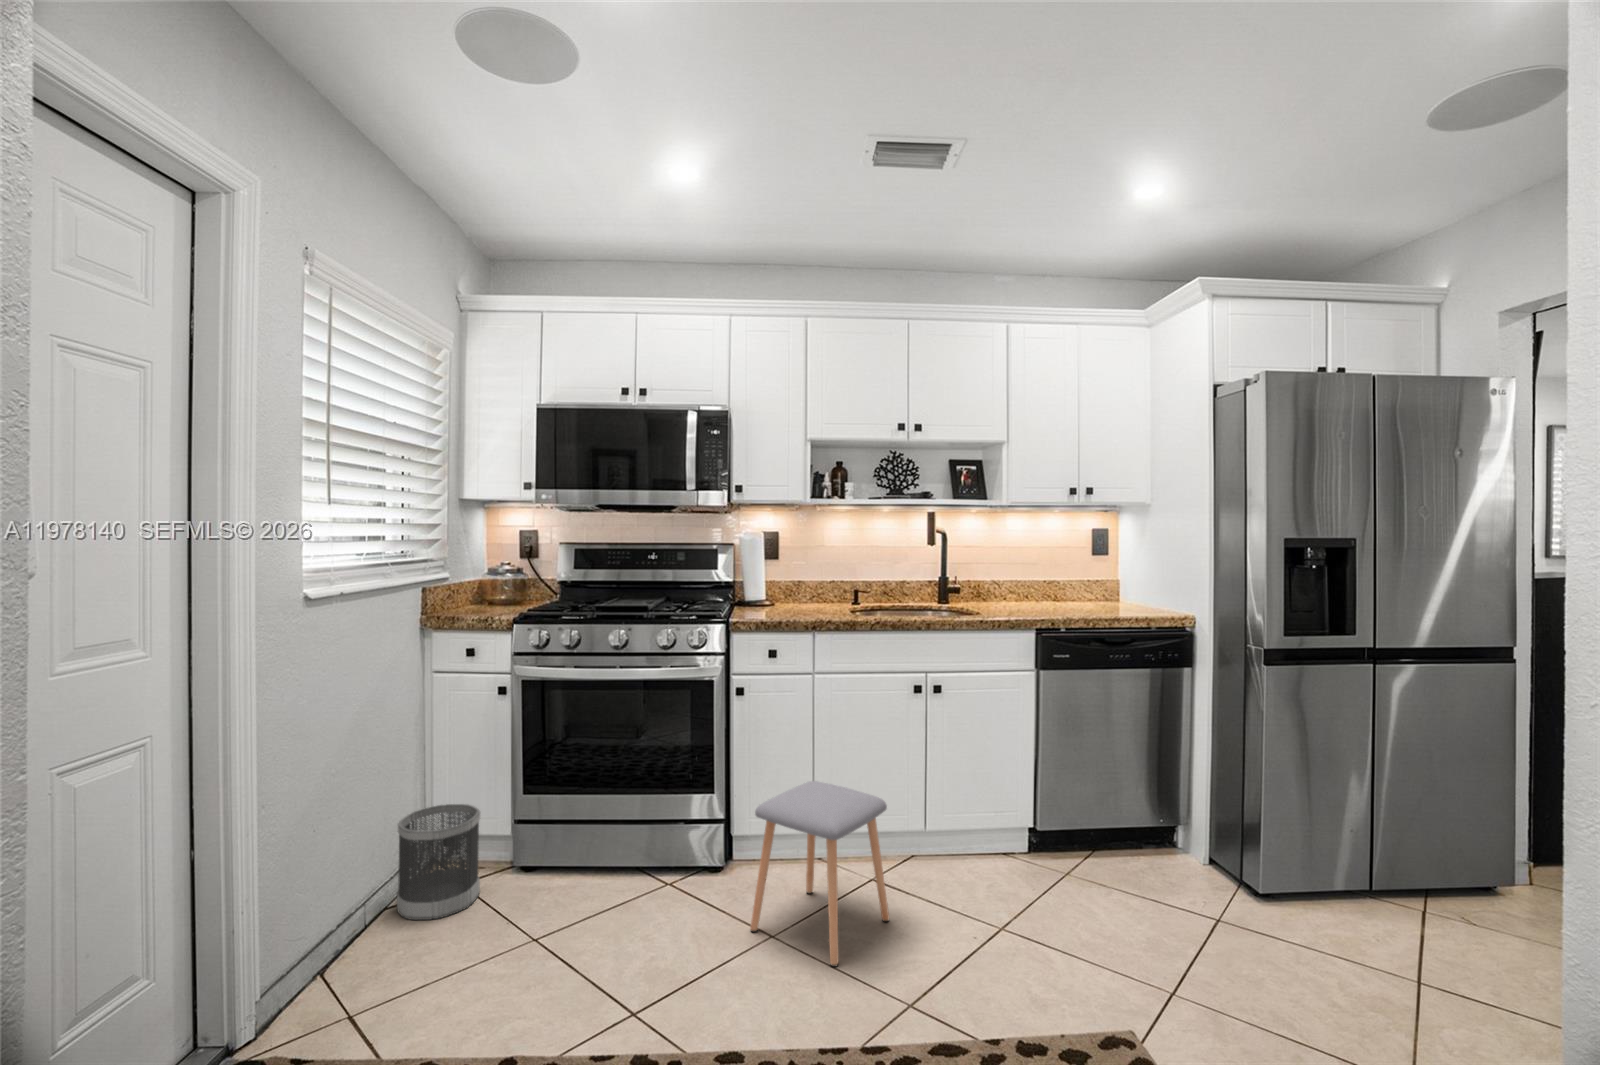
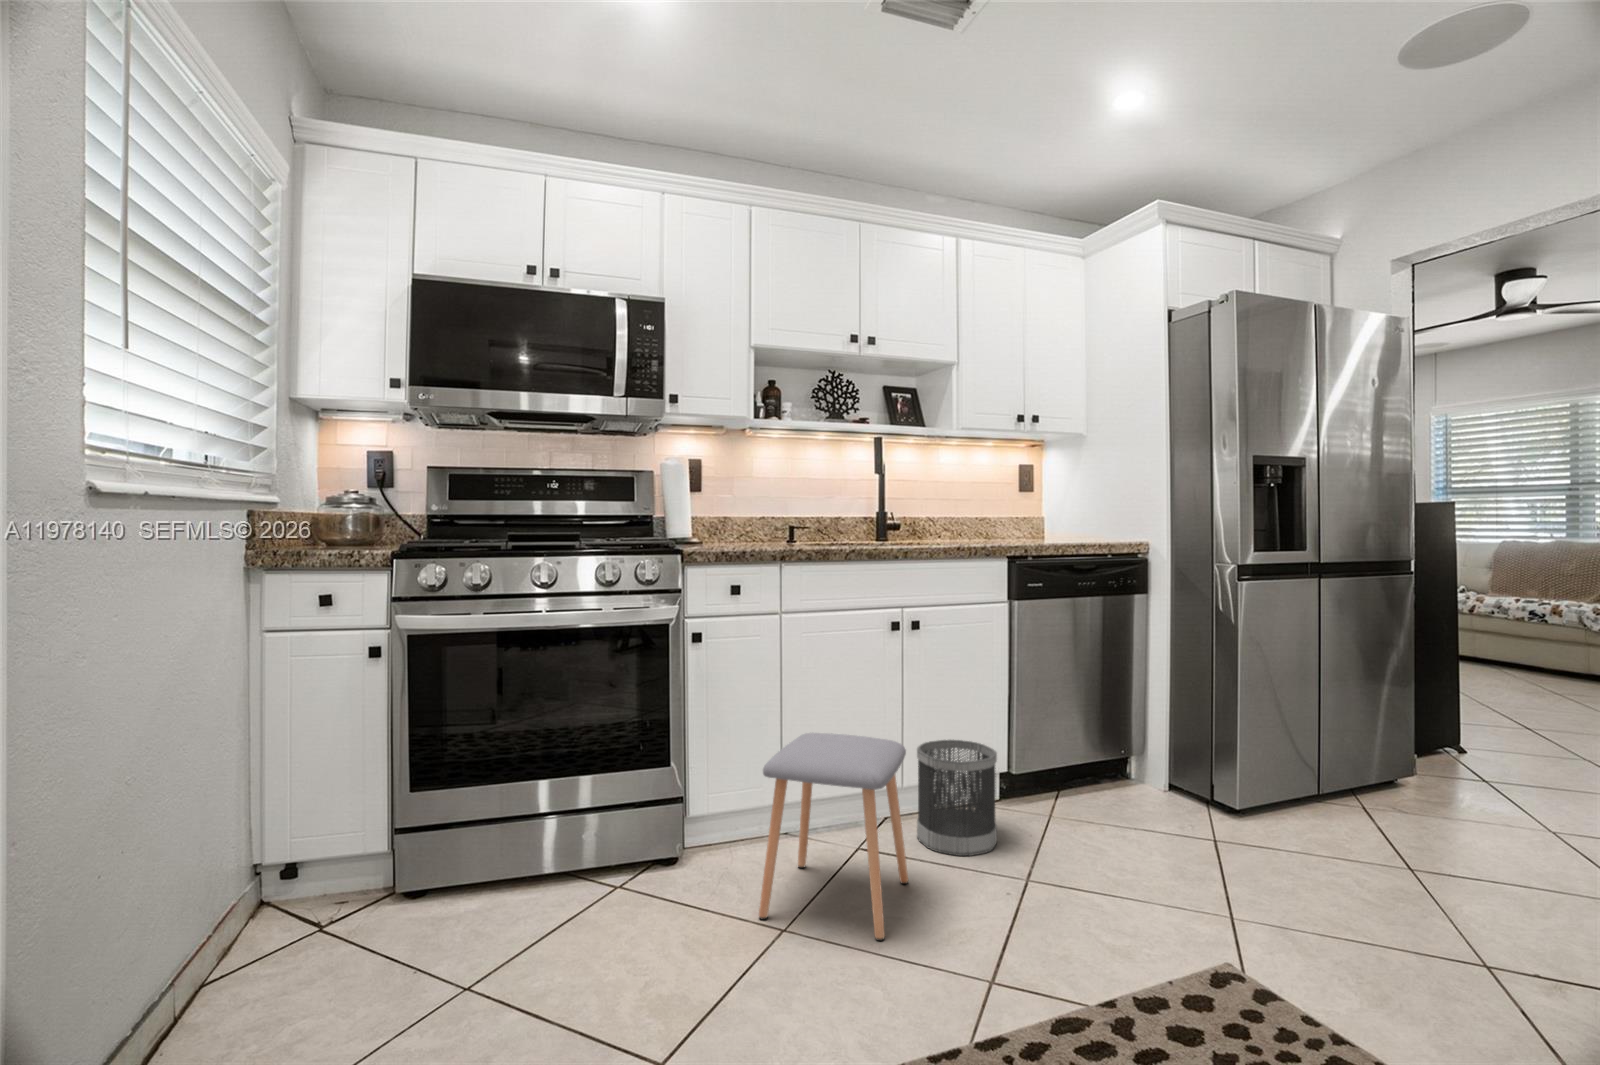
wastebasket: present [397,804,480,920] -> present [917,740,997,856]

